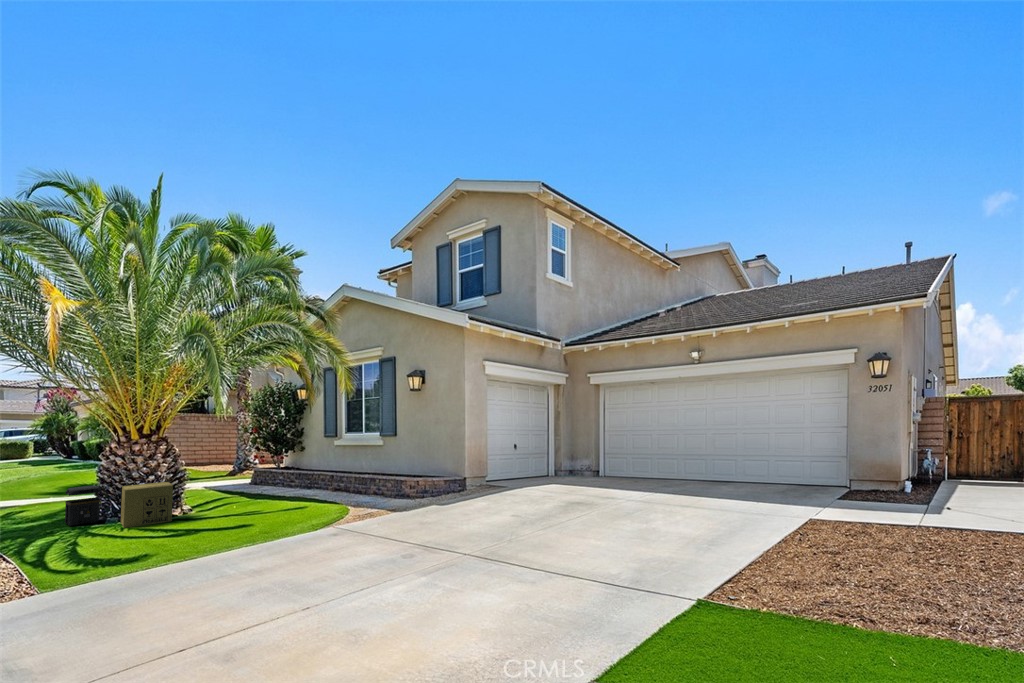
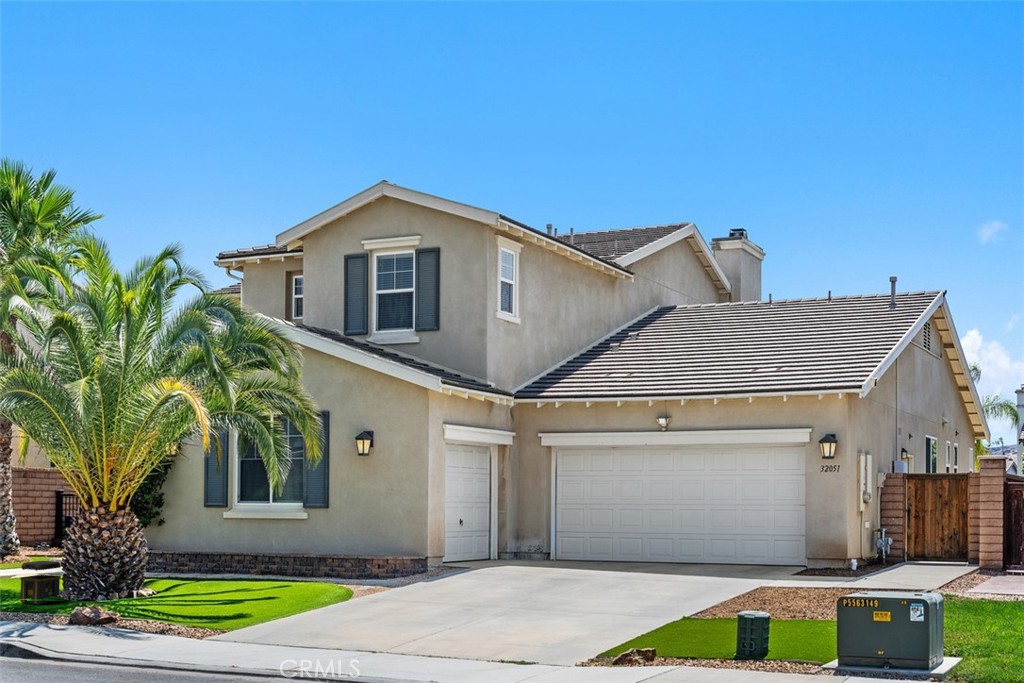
cardboard box: present [121,482,173,528] -> none [89,557,153,604]

